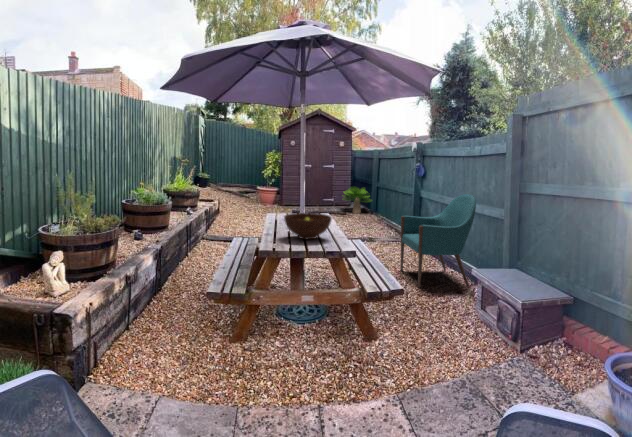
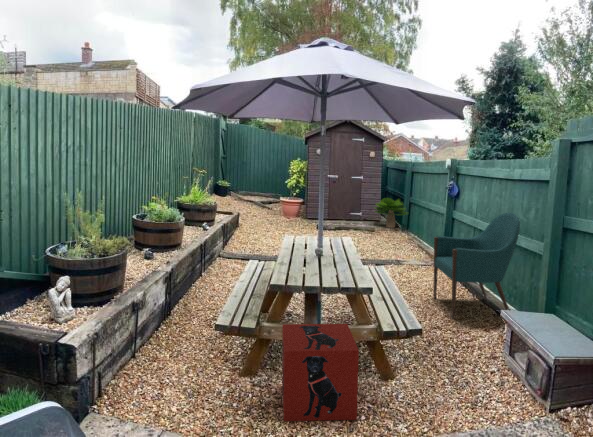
fruit bowl: present [284,213,332,239] -> none [297,237,348,266]
storage box: none [273,290,347,381] -> present [282,324,359,421]

